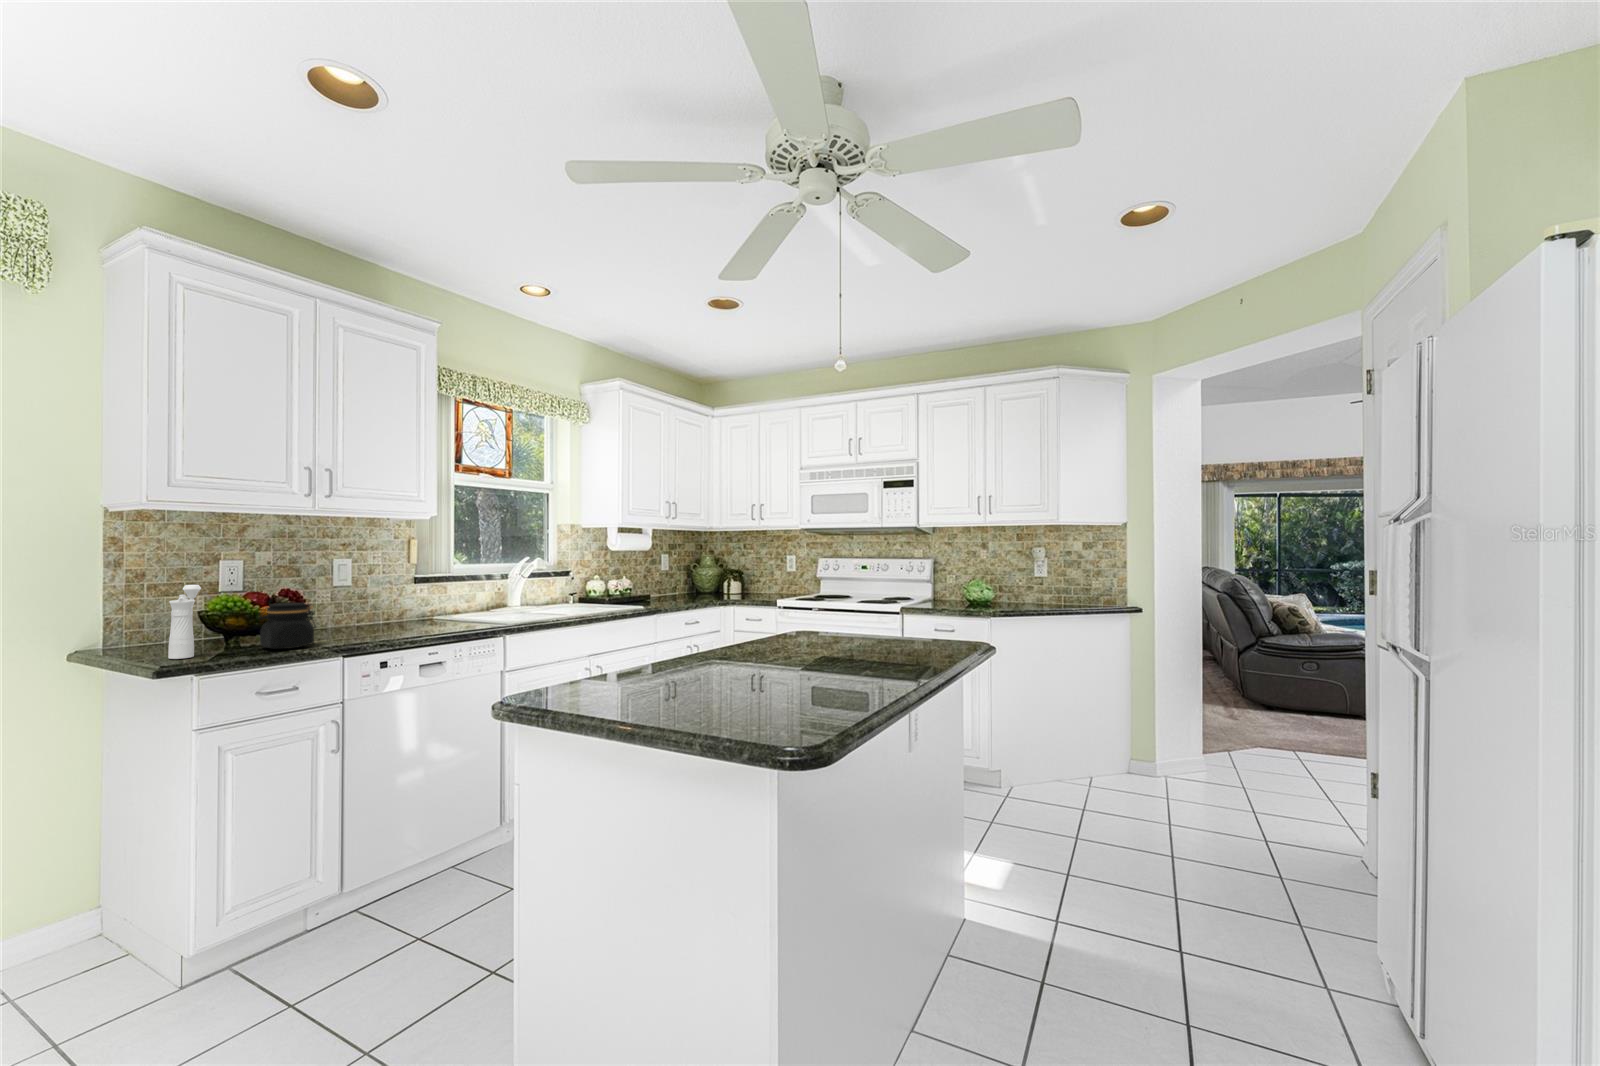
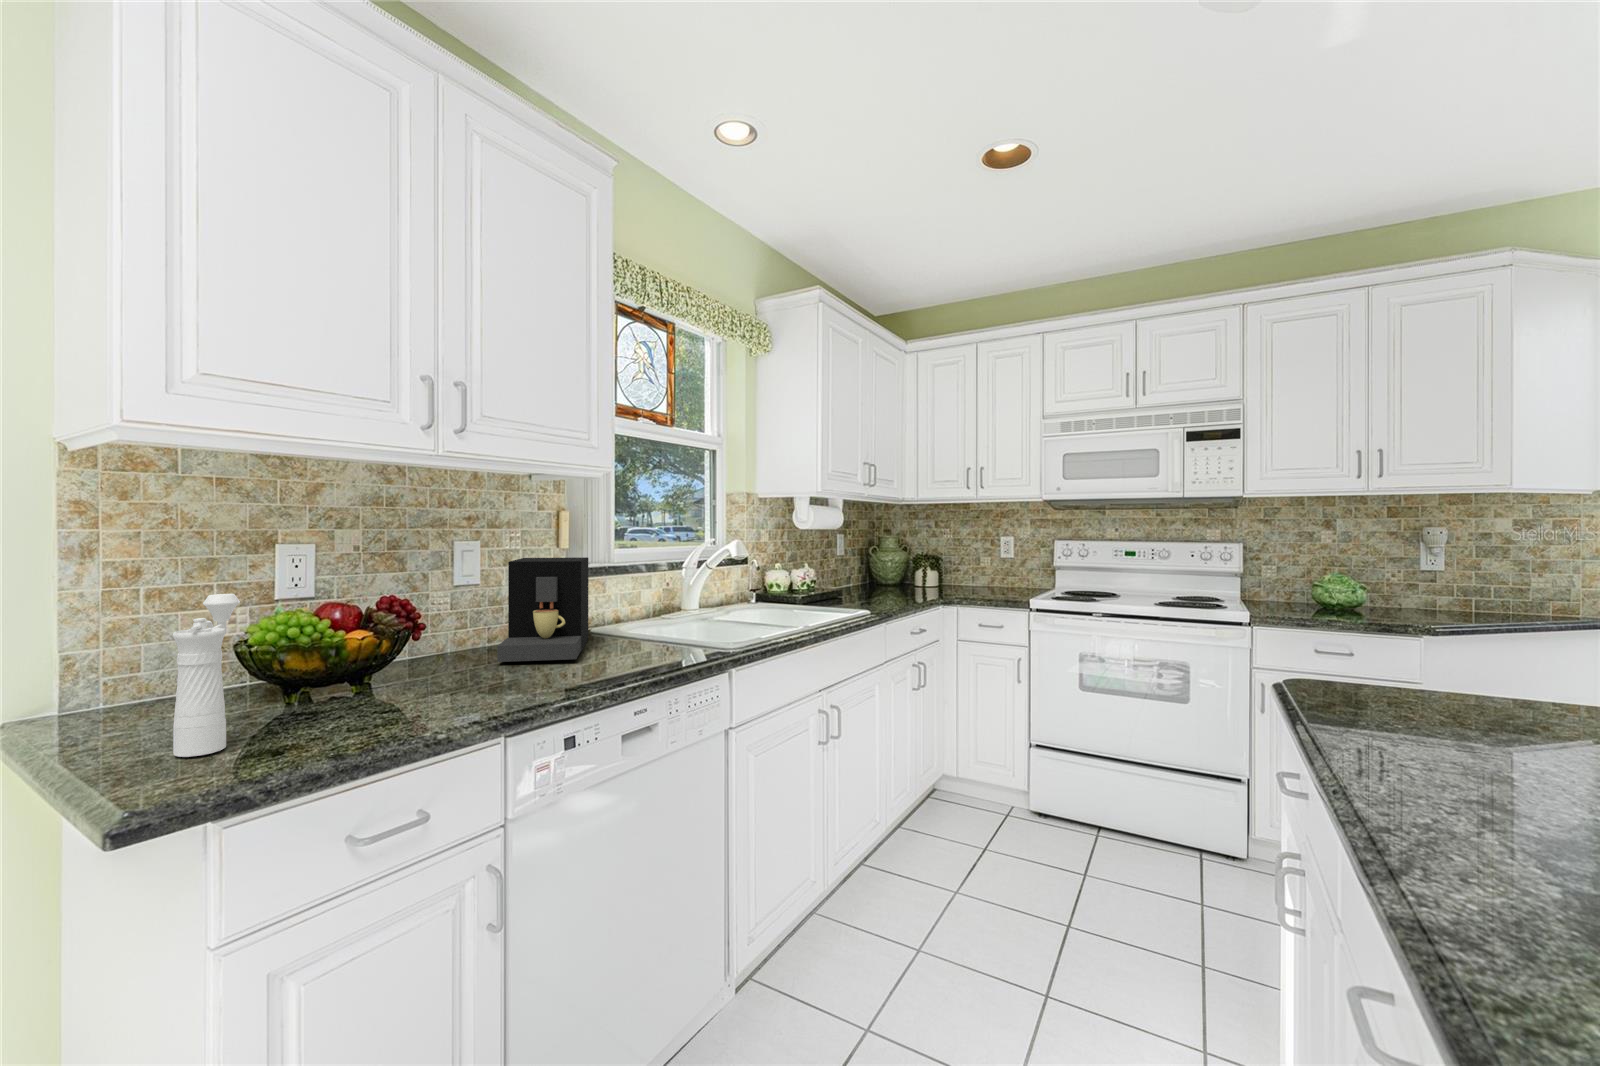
coffee maker: none [355,569,427,629] -> present [497,557,588,662]
jar: present [257,603,316,649] -> none [345,626,452,720]

